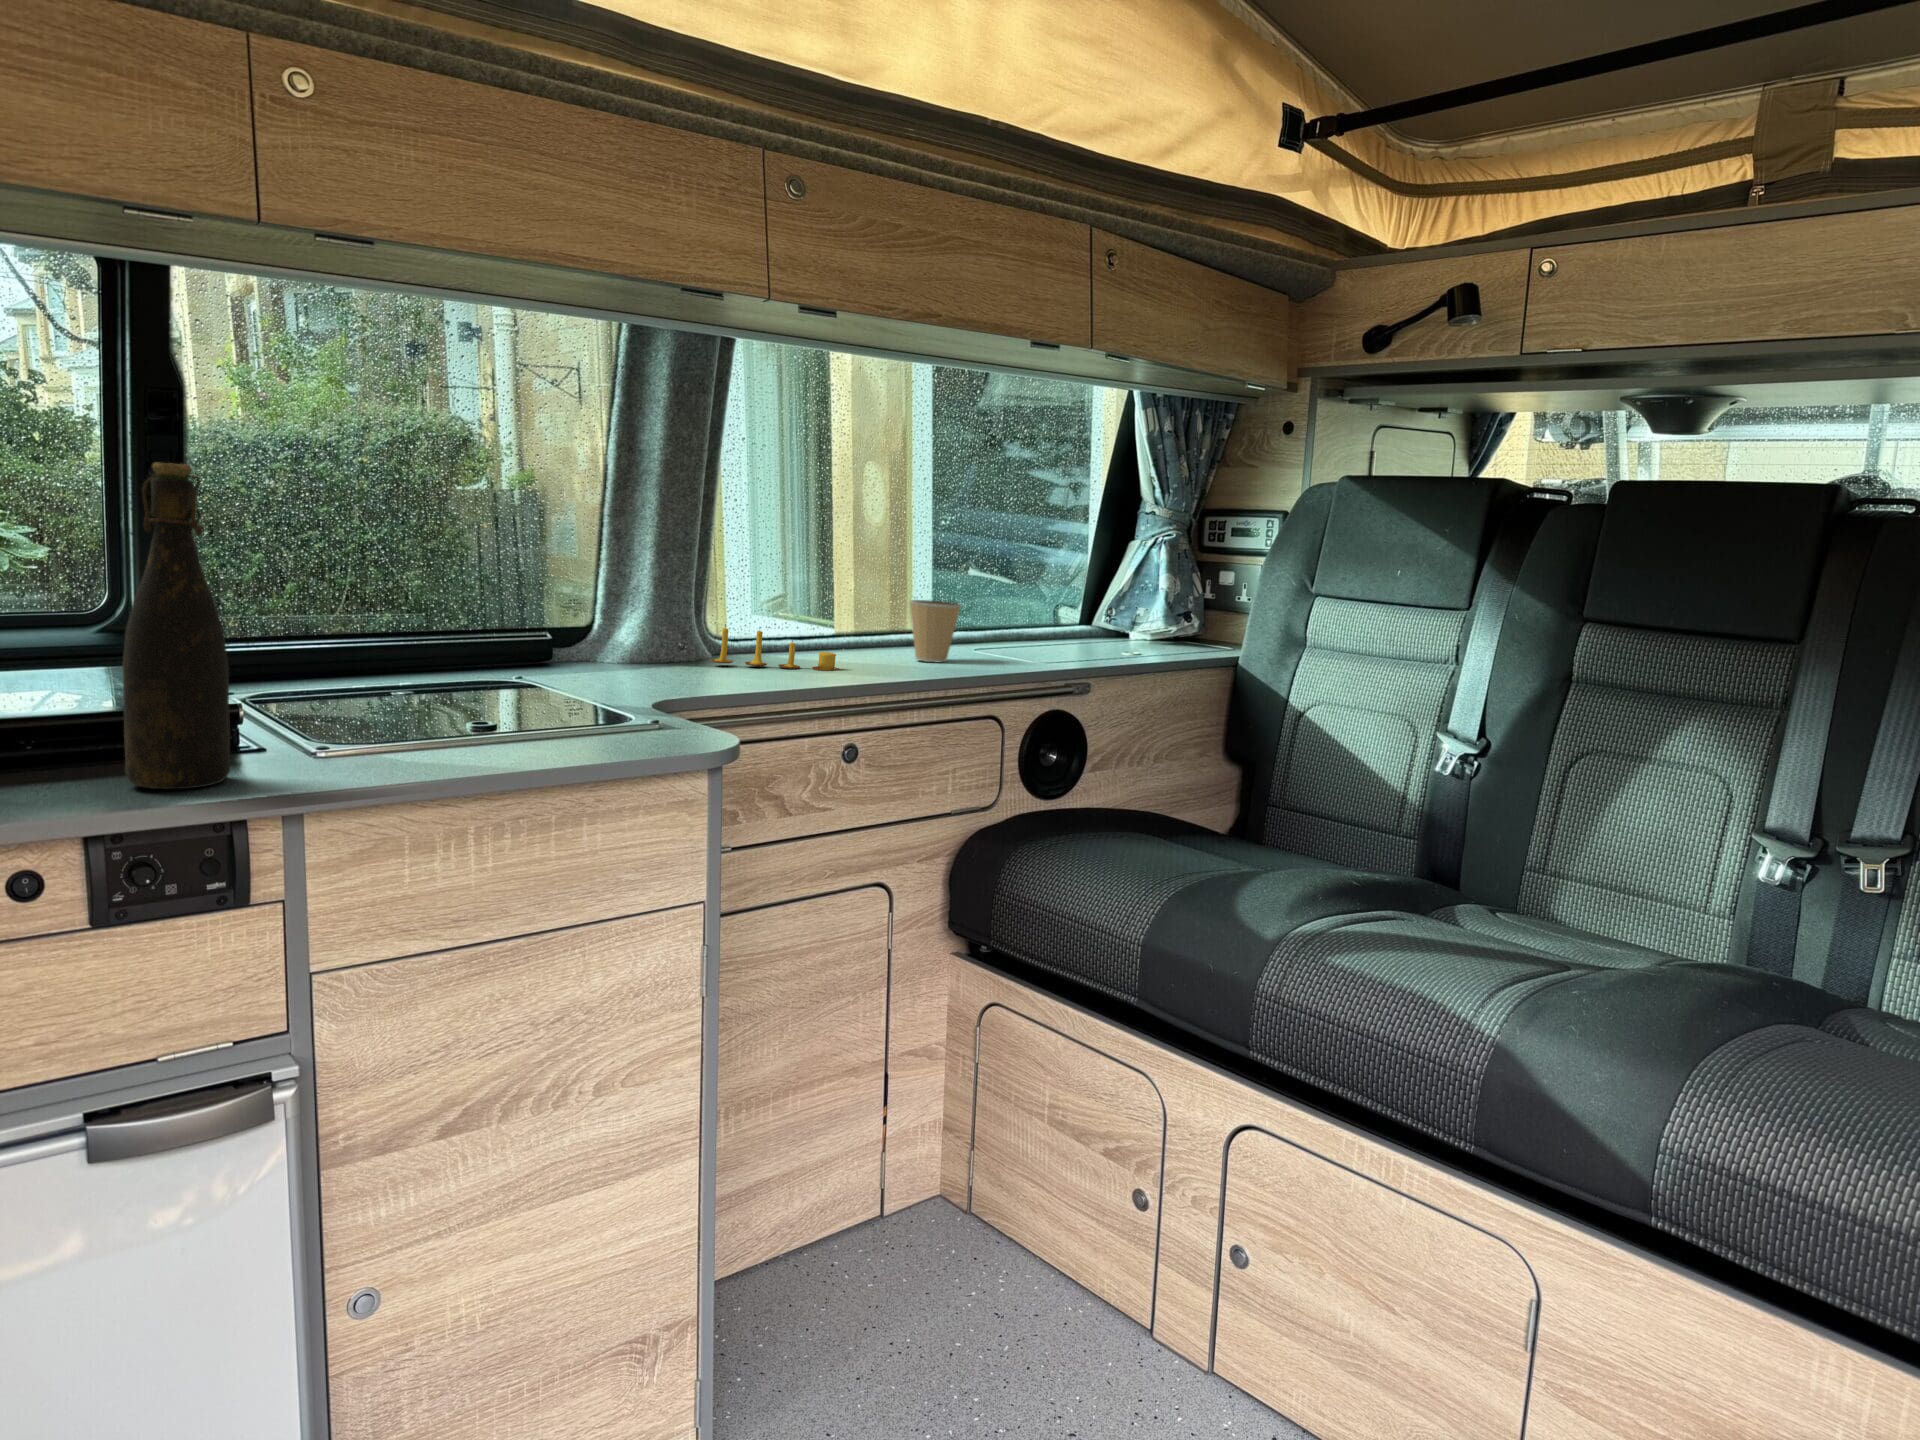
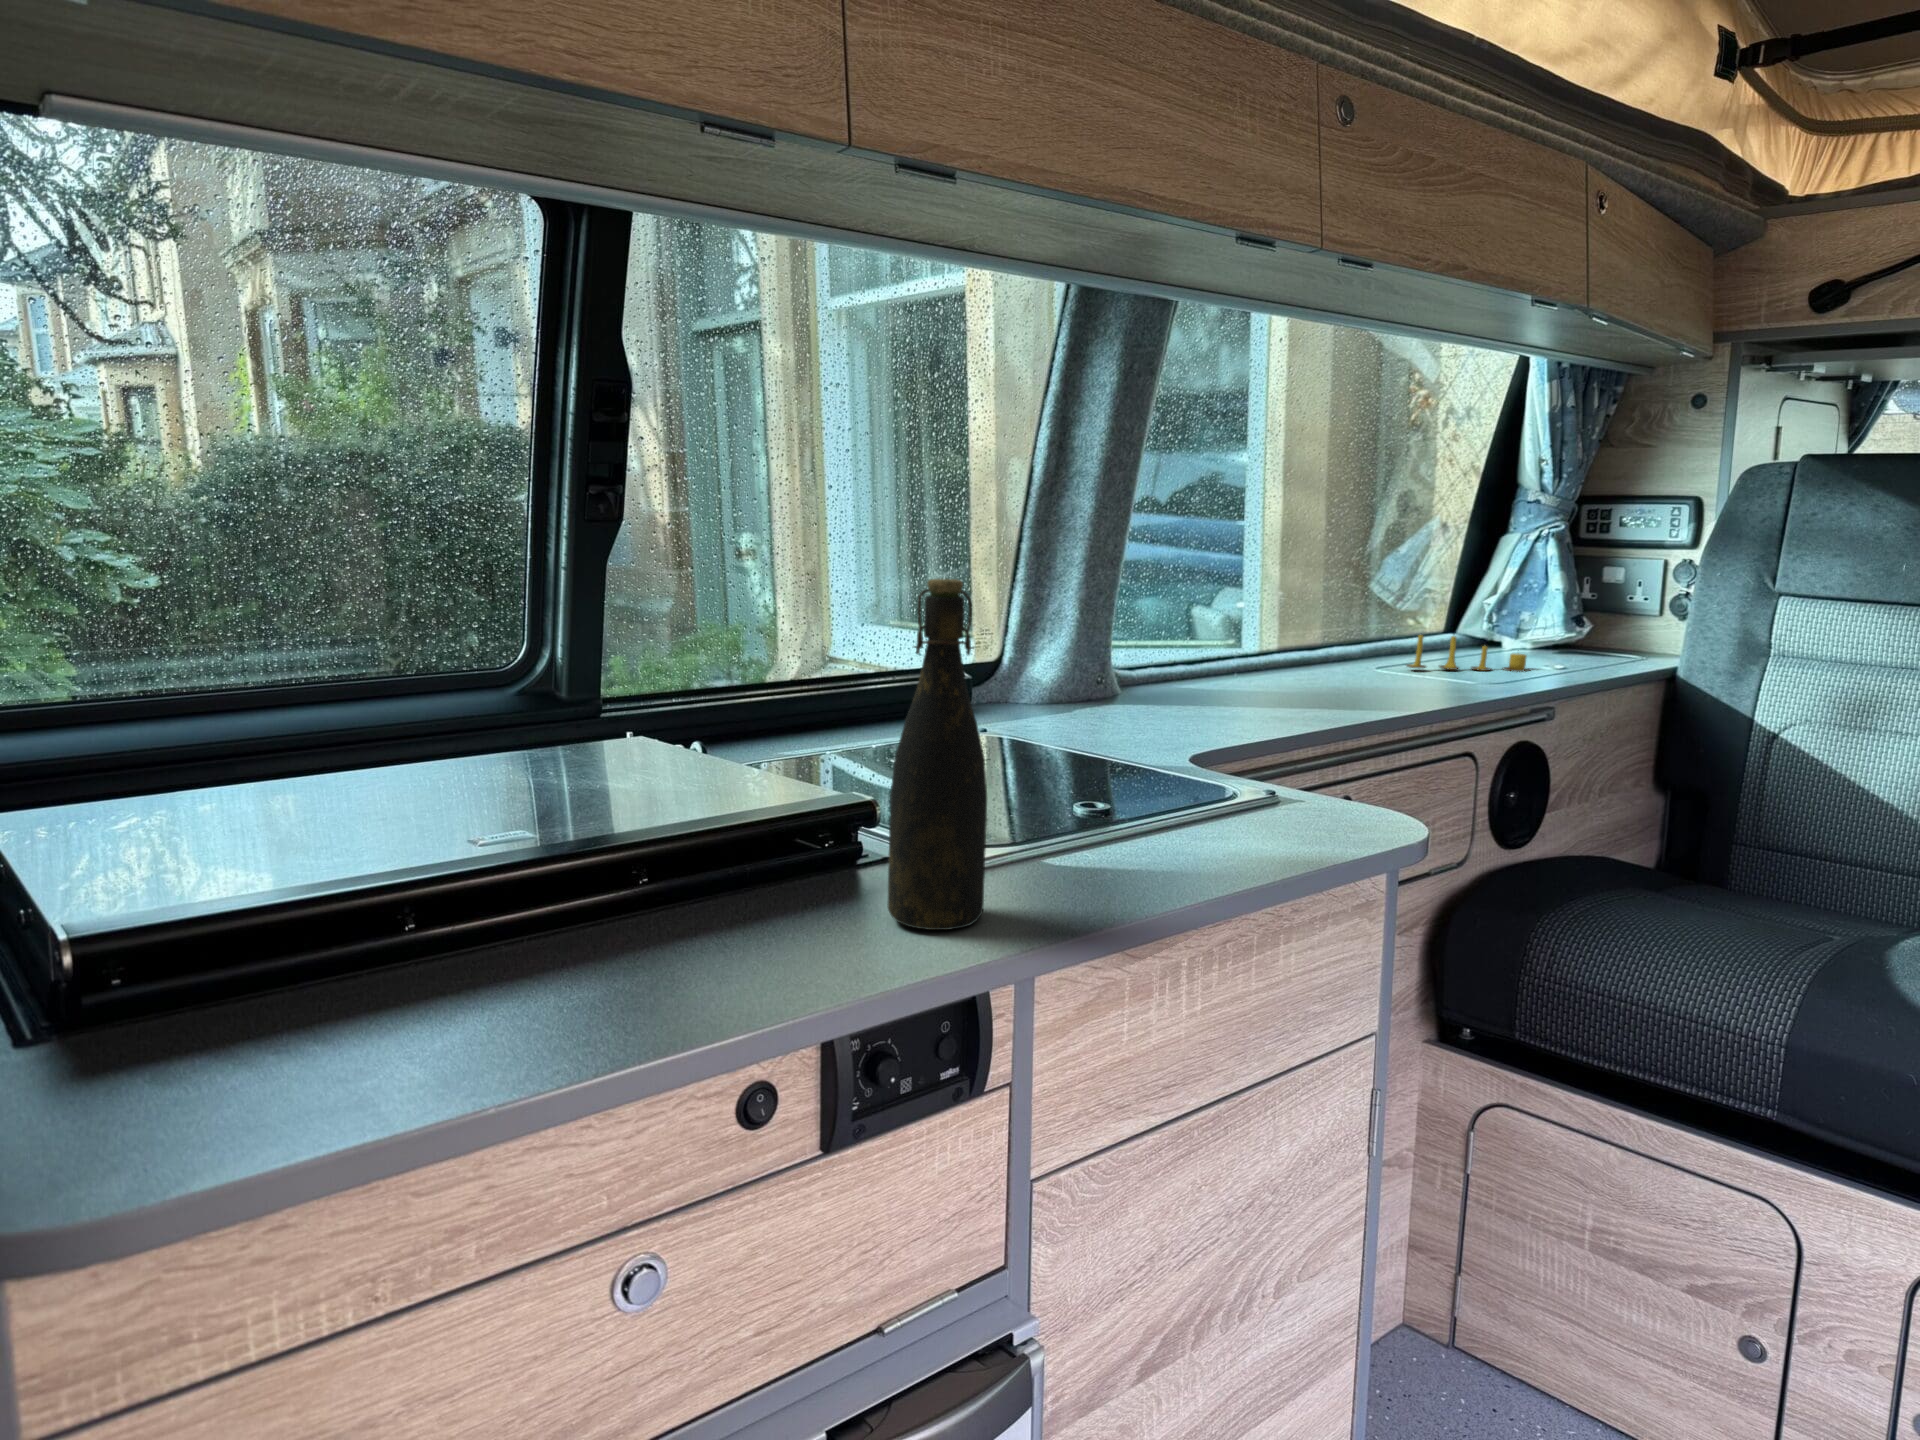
coffee cup: present [909,600,961,662] -> none [1335,624,1397,695]
candle: present [711,625,840,671] -> present [1407,635,1527,672]

